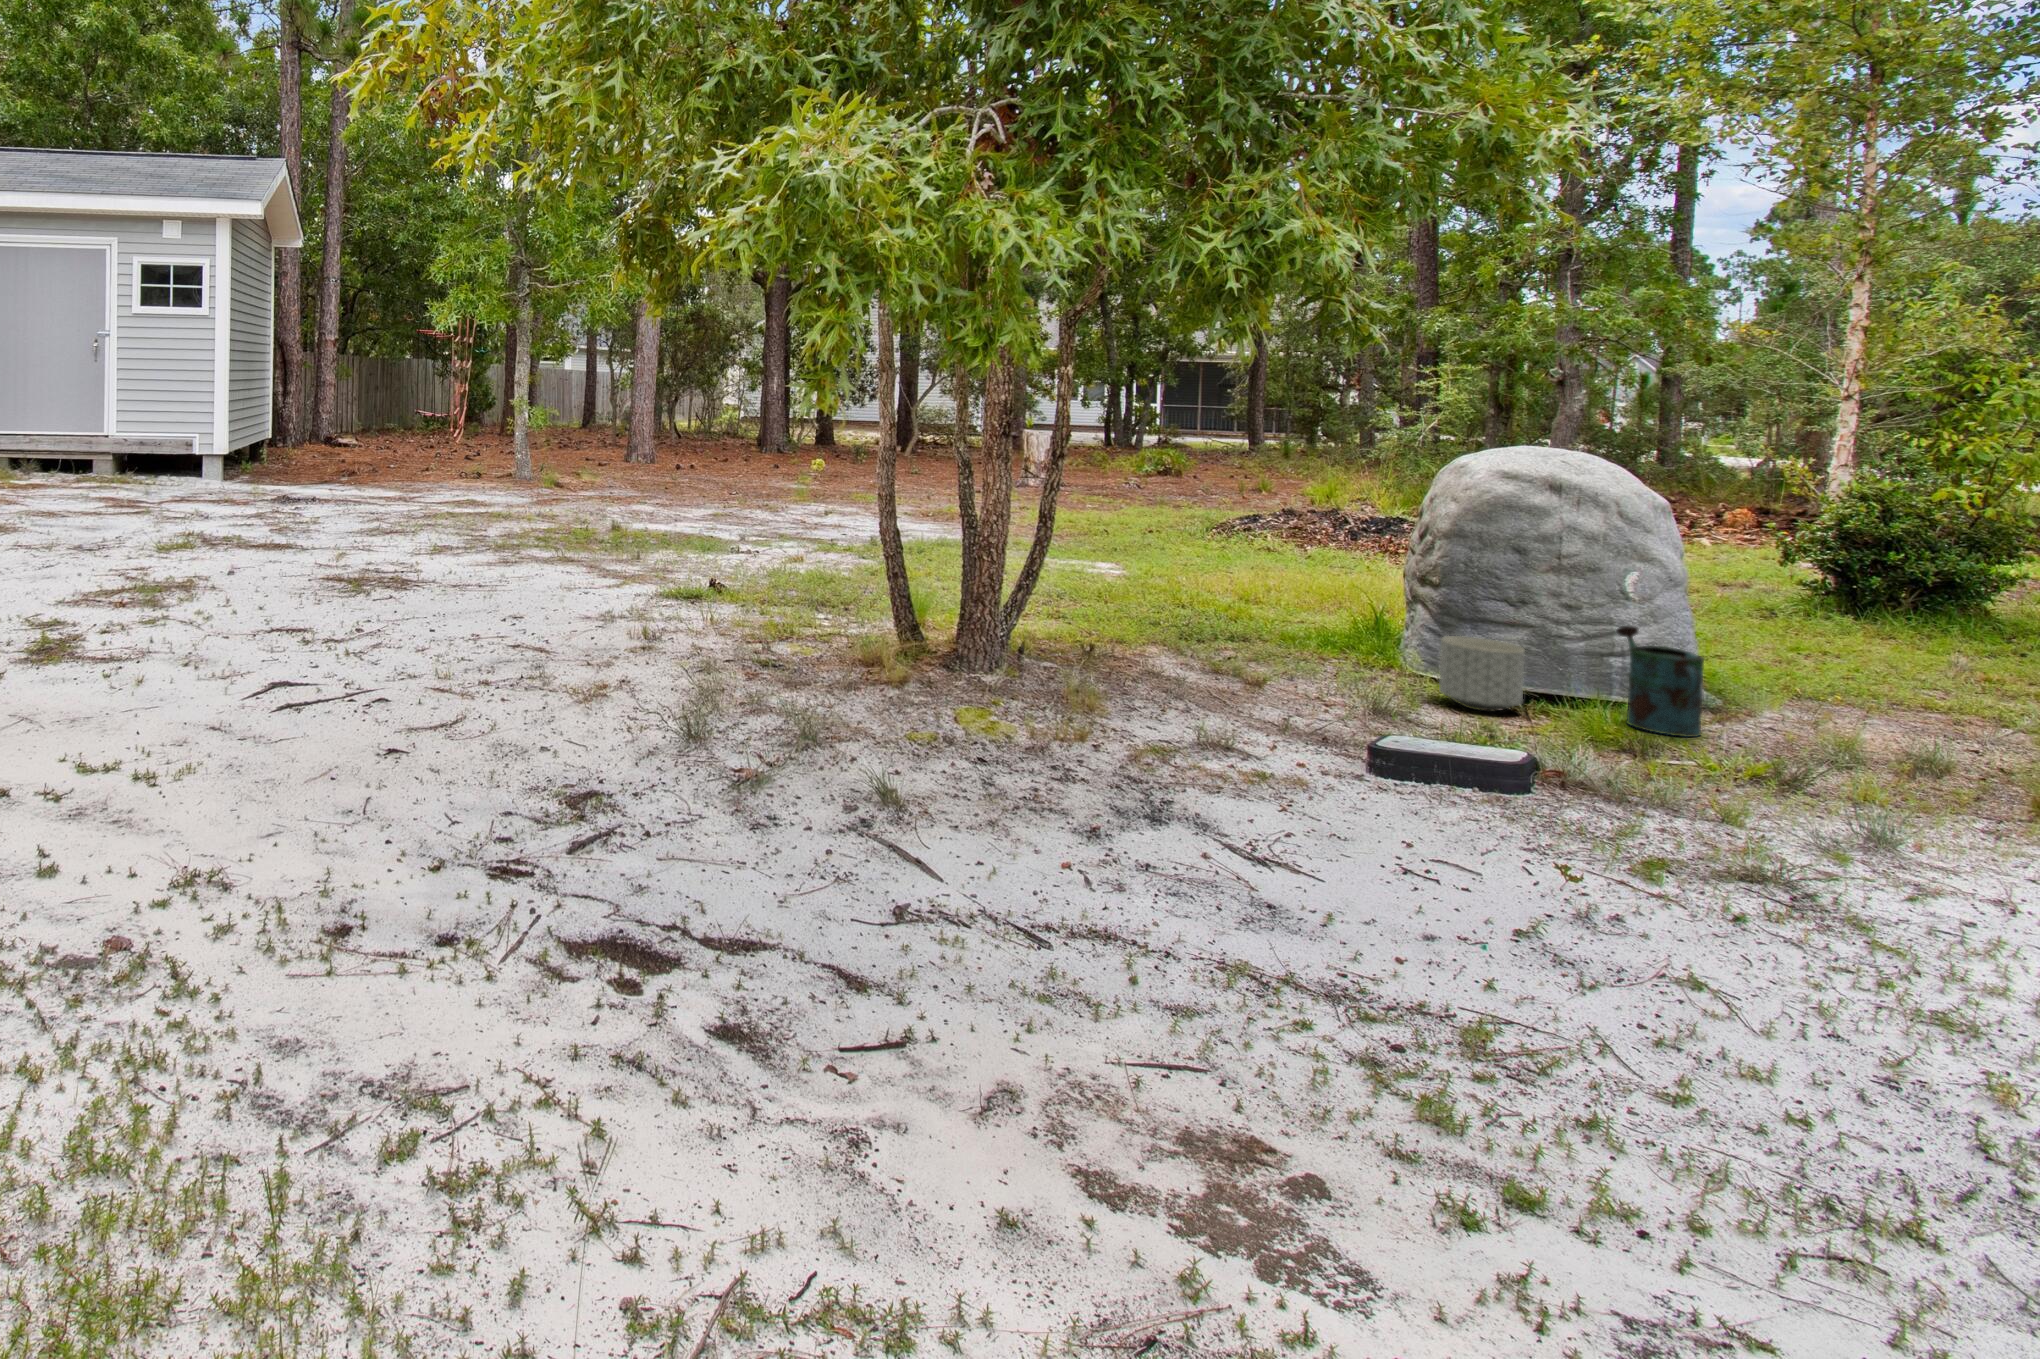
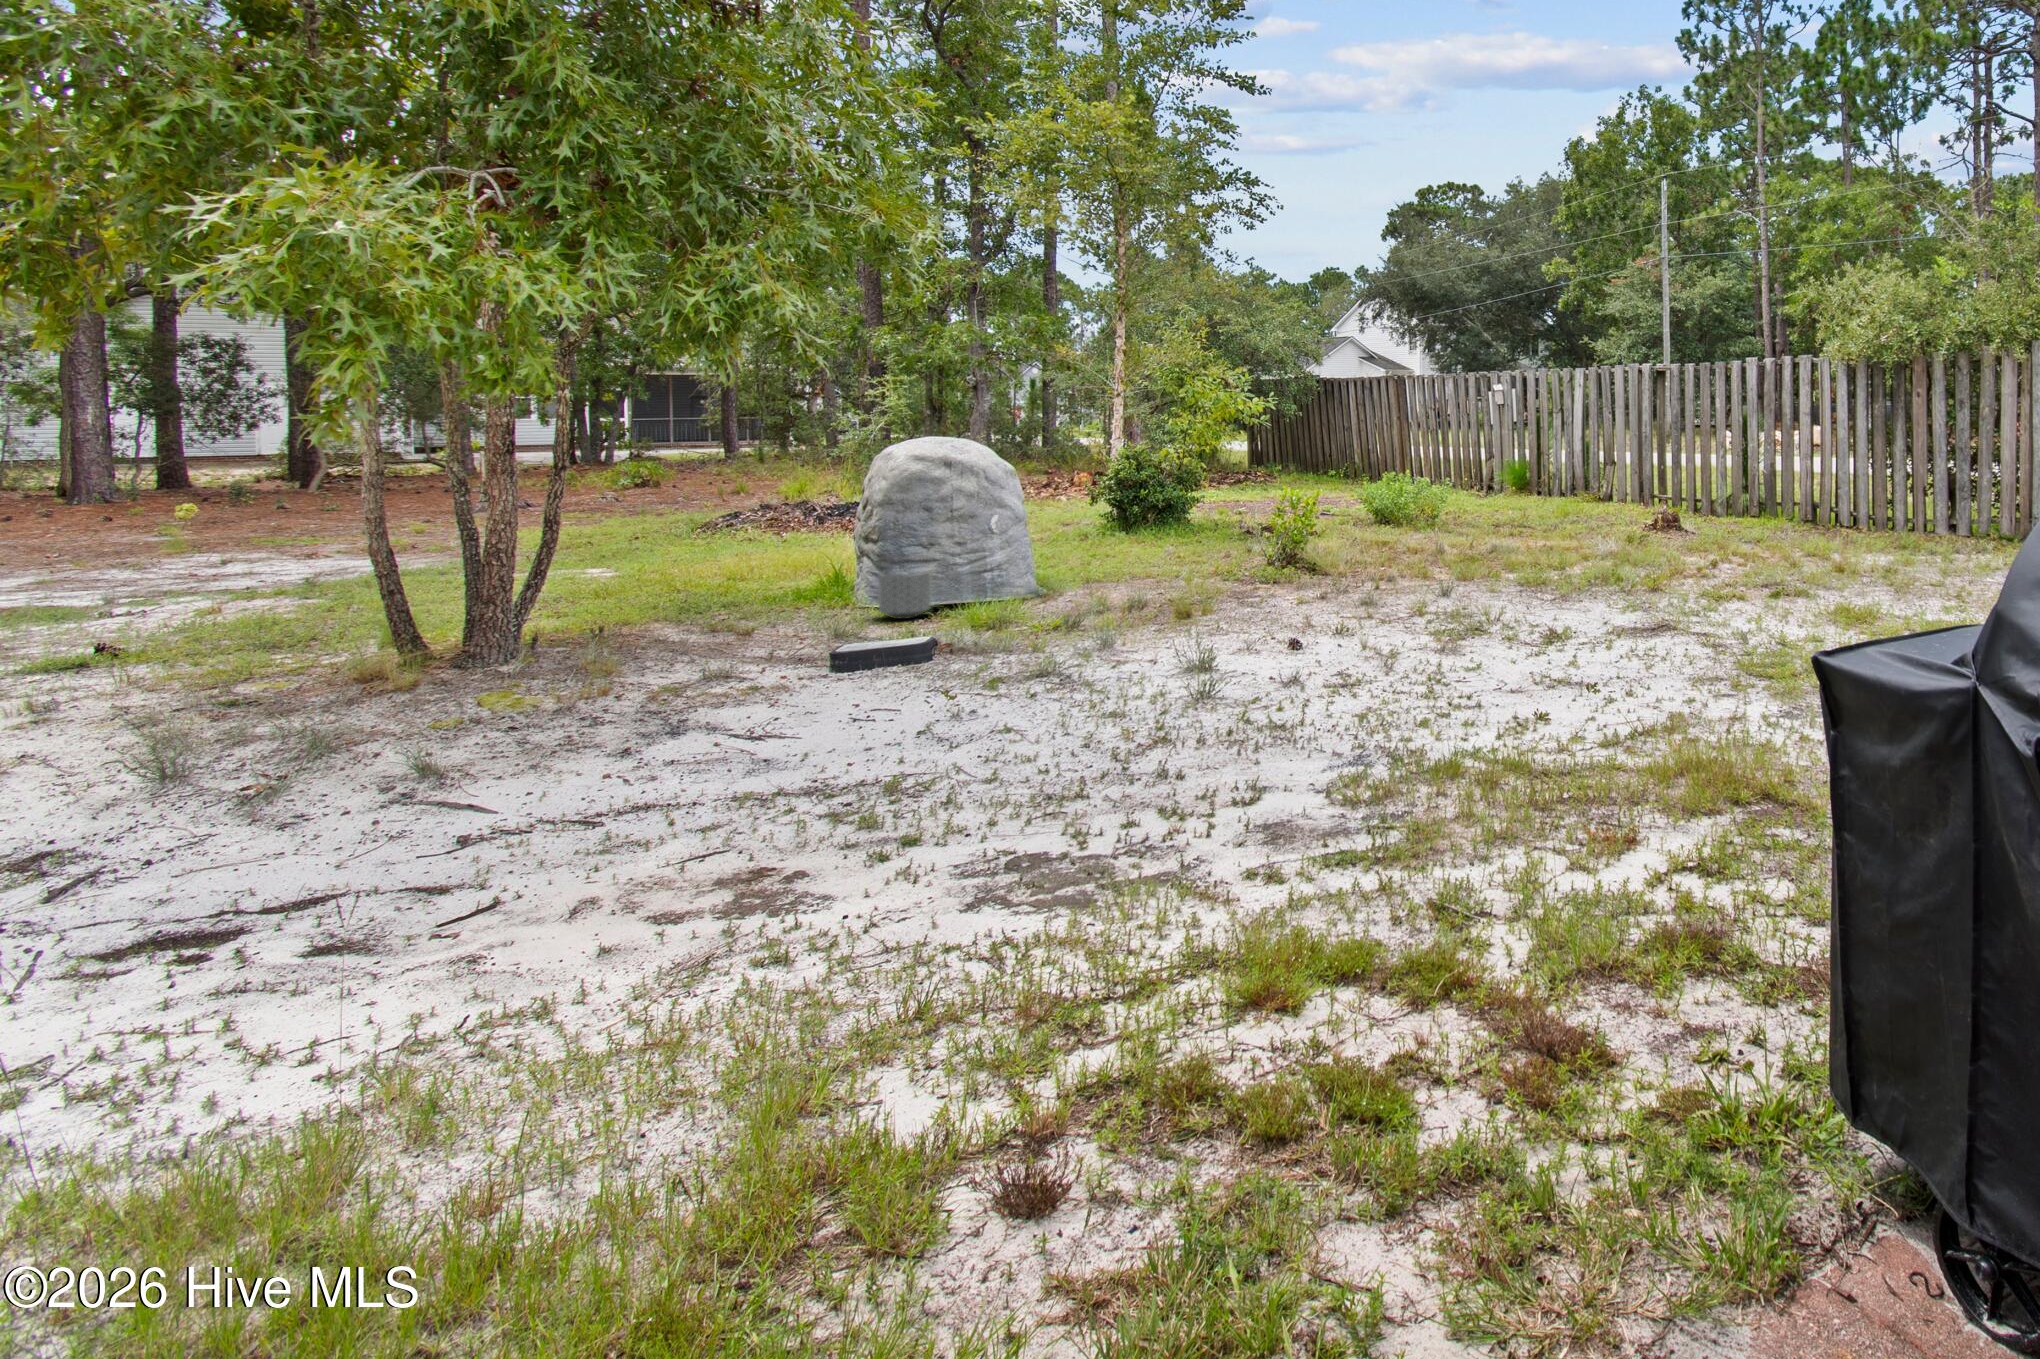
watering can: present [1617,626,1704,737] -> none [983,544,1027,608]

